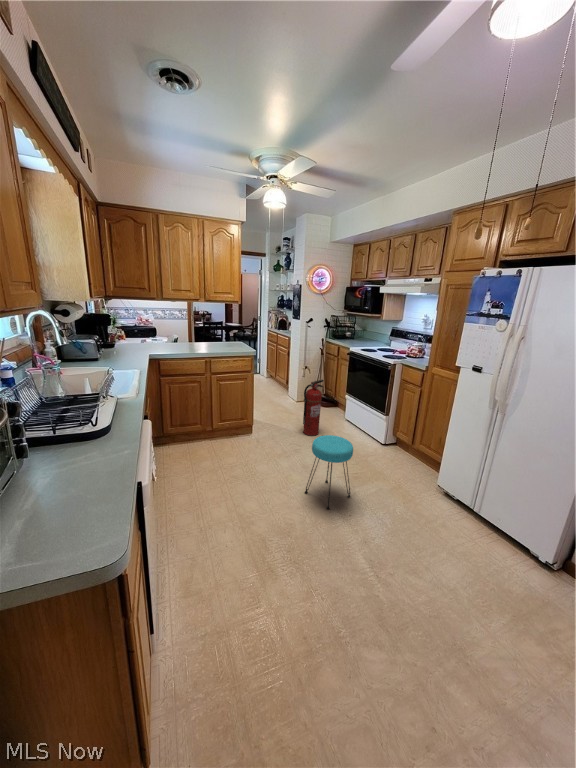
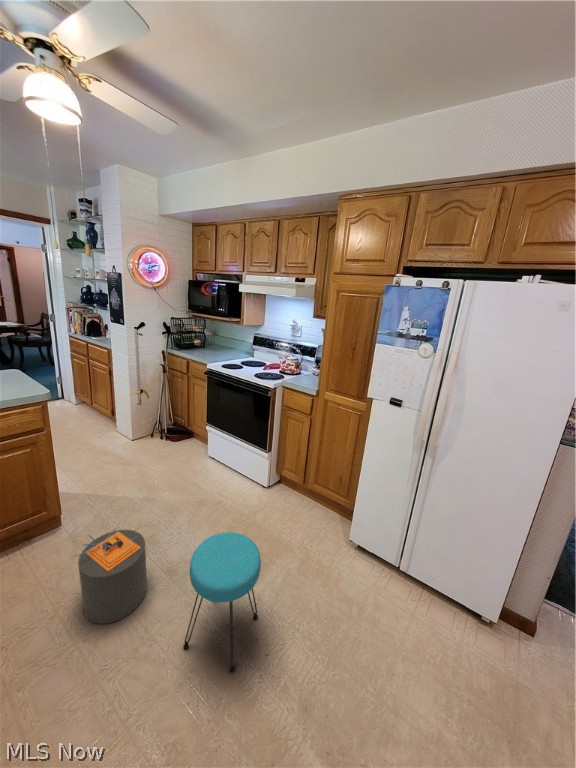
fire extinguisher: present [303,380,324,436] -> none [150,418,179,503]
trash can: none [259,421,293,473] -> present [75,530,147,624]

